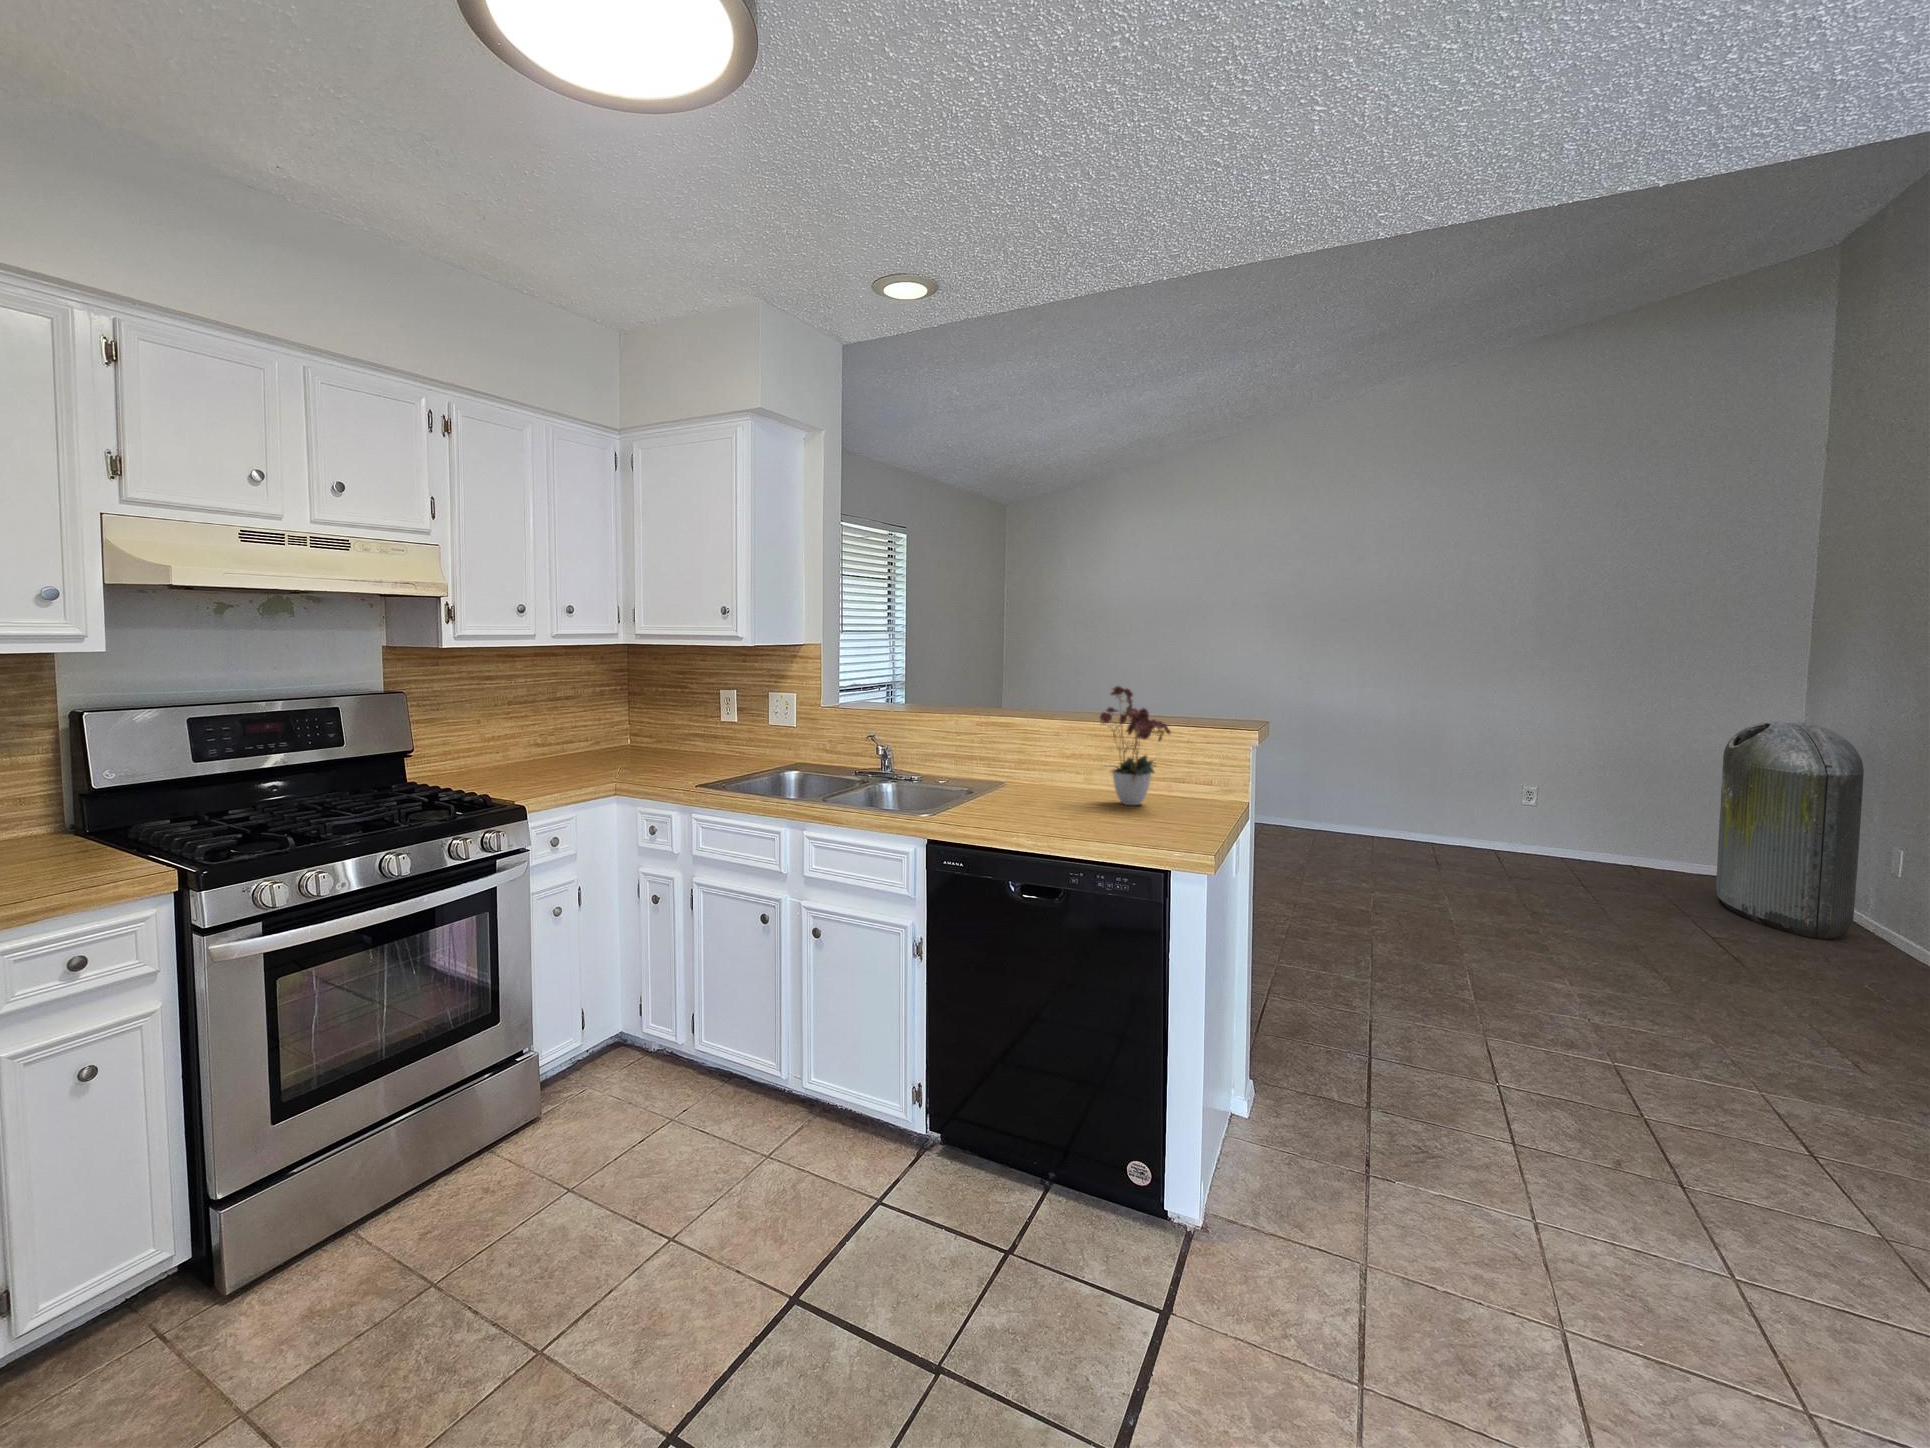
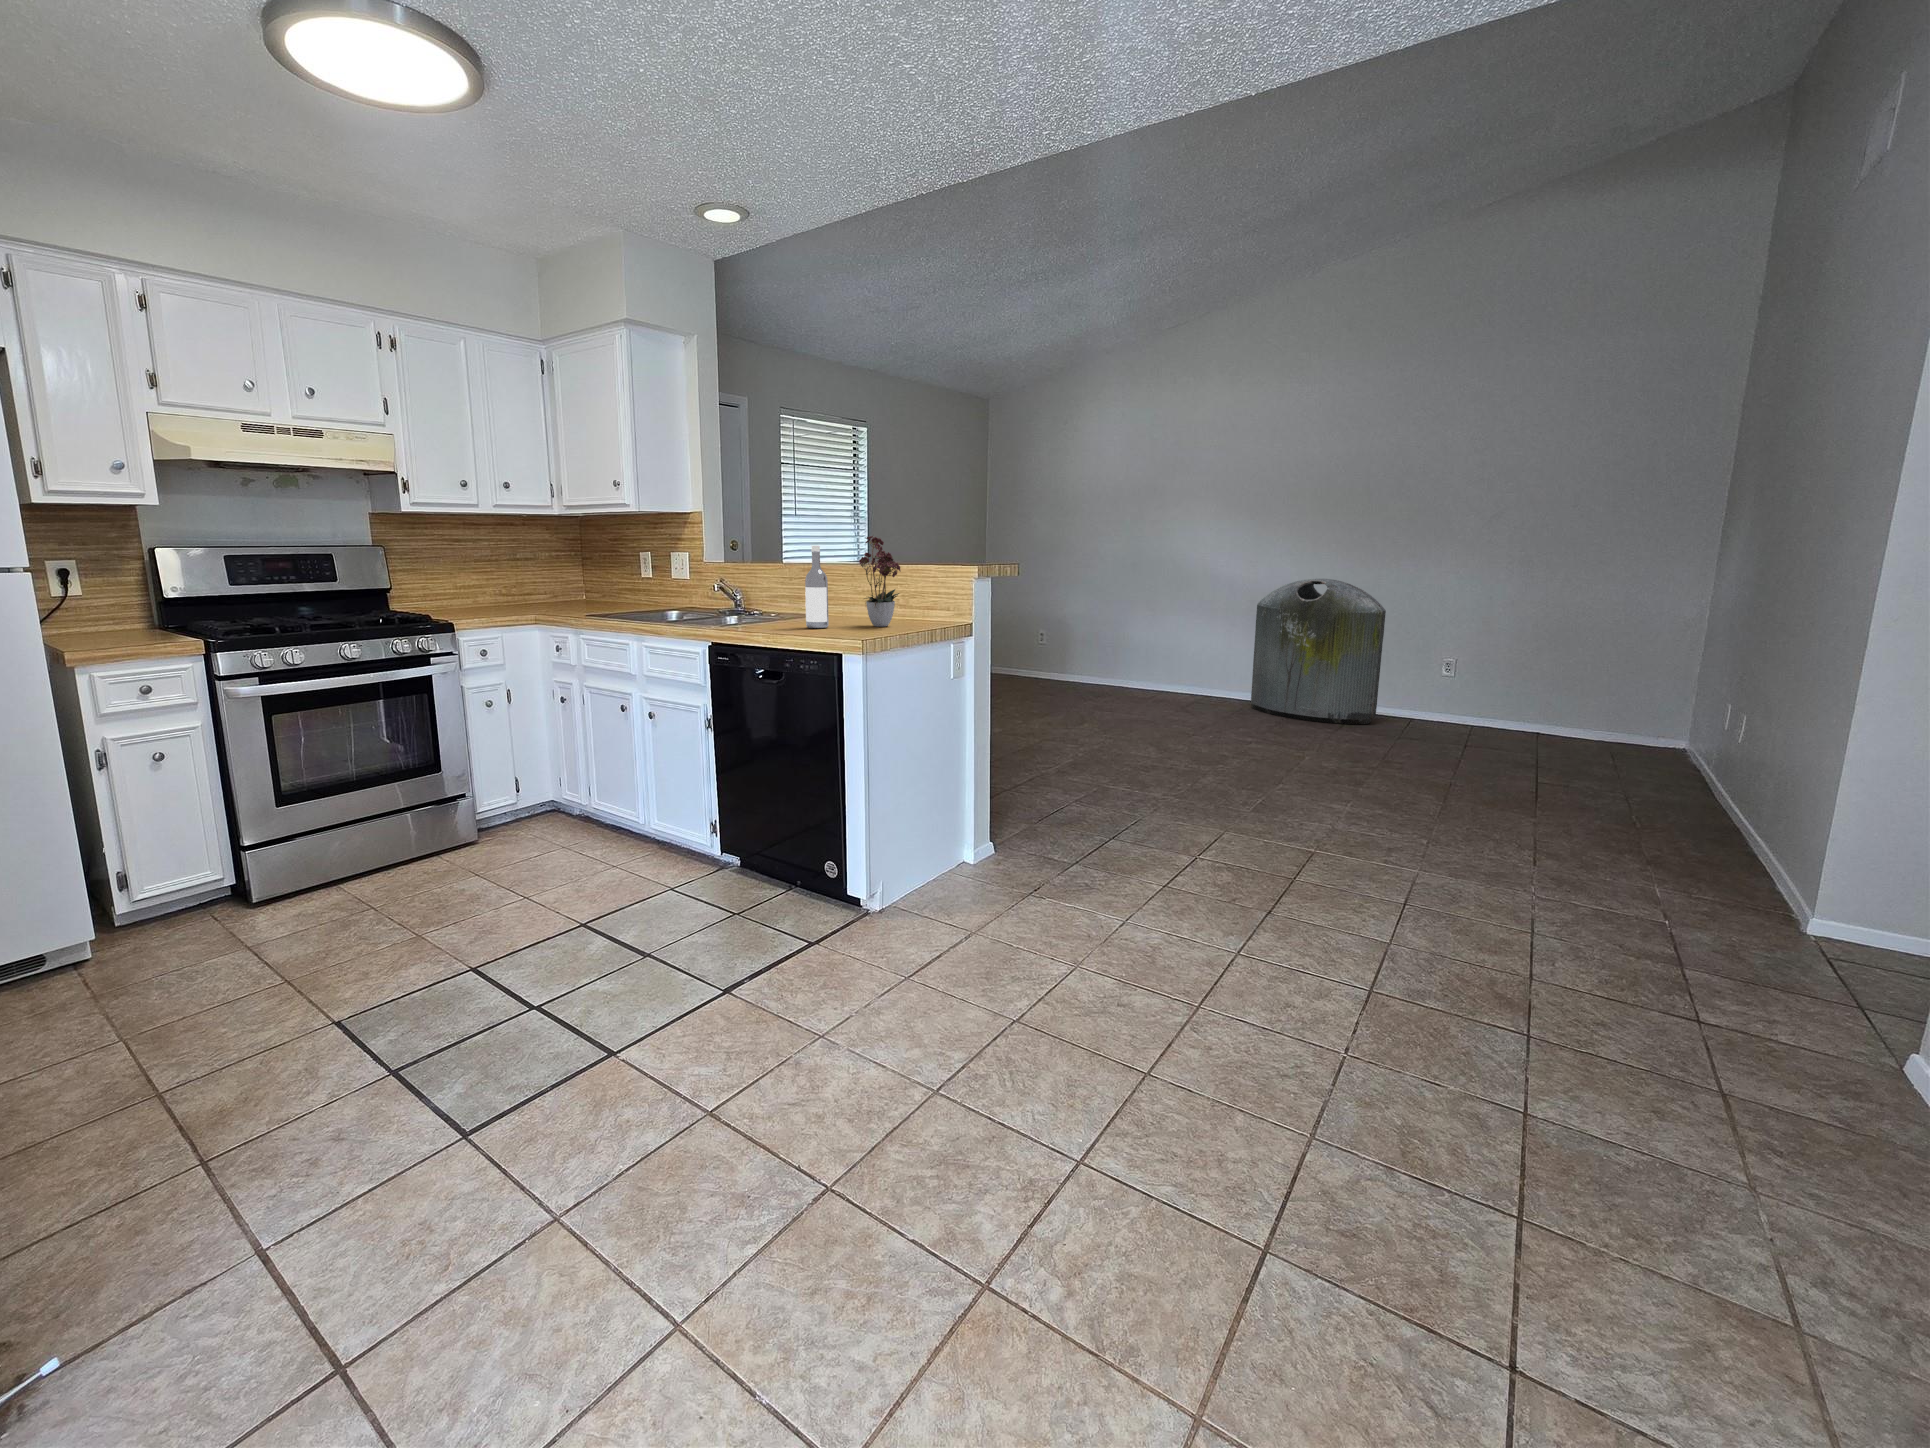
wine bottle: none [1042,701,1072,812] -> present [805,546,829,628]
trash can: present [1716,721,1864,939] -> present [1251,579,1386,724]

